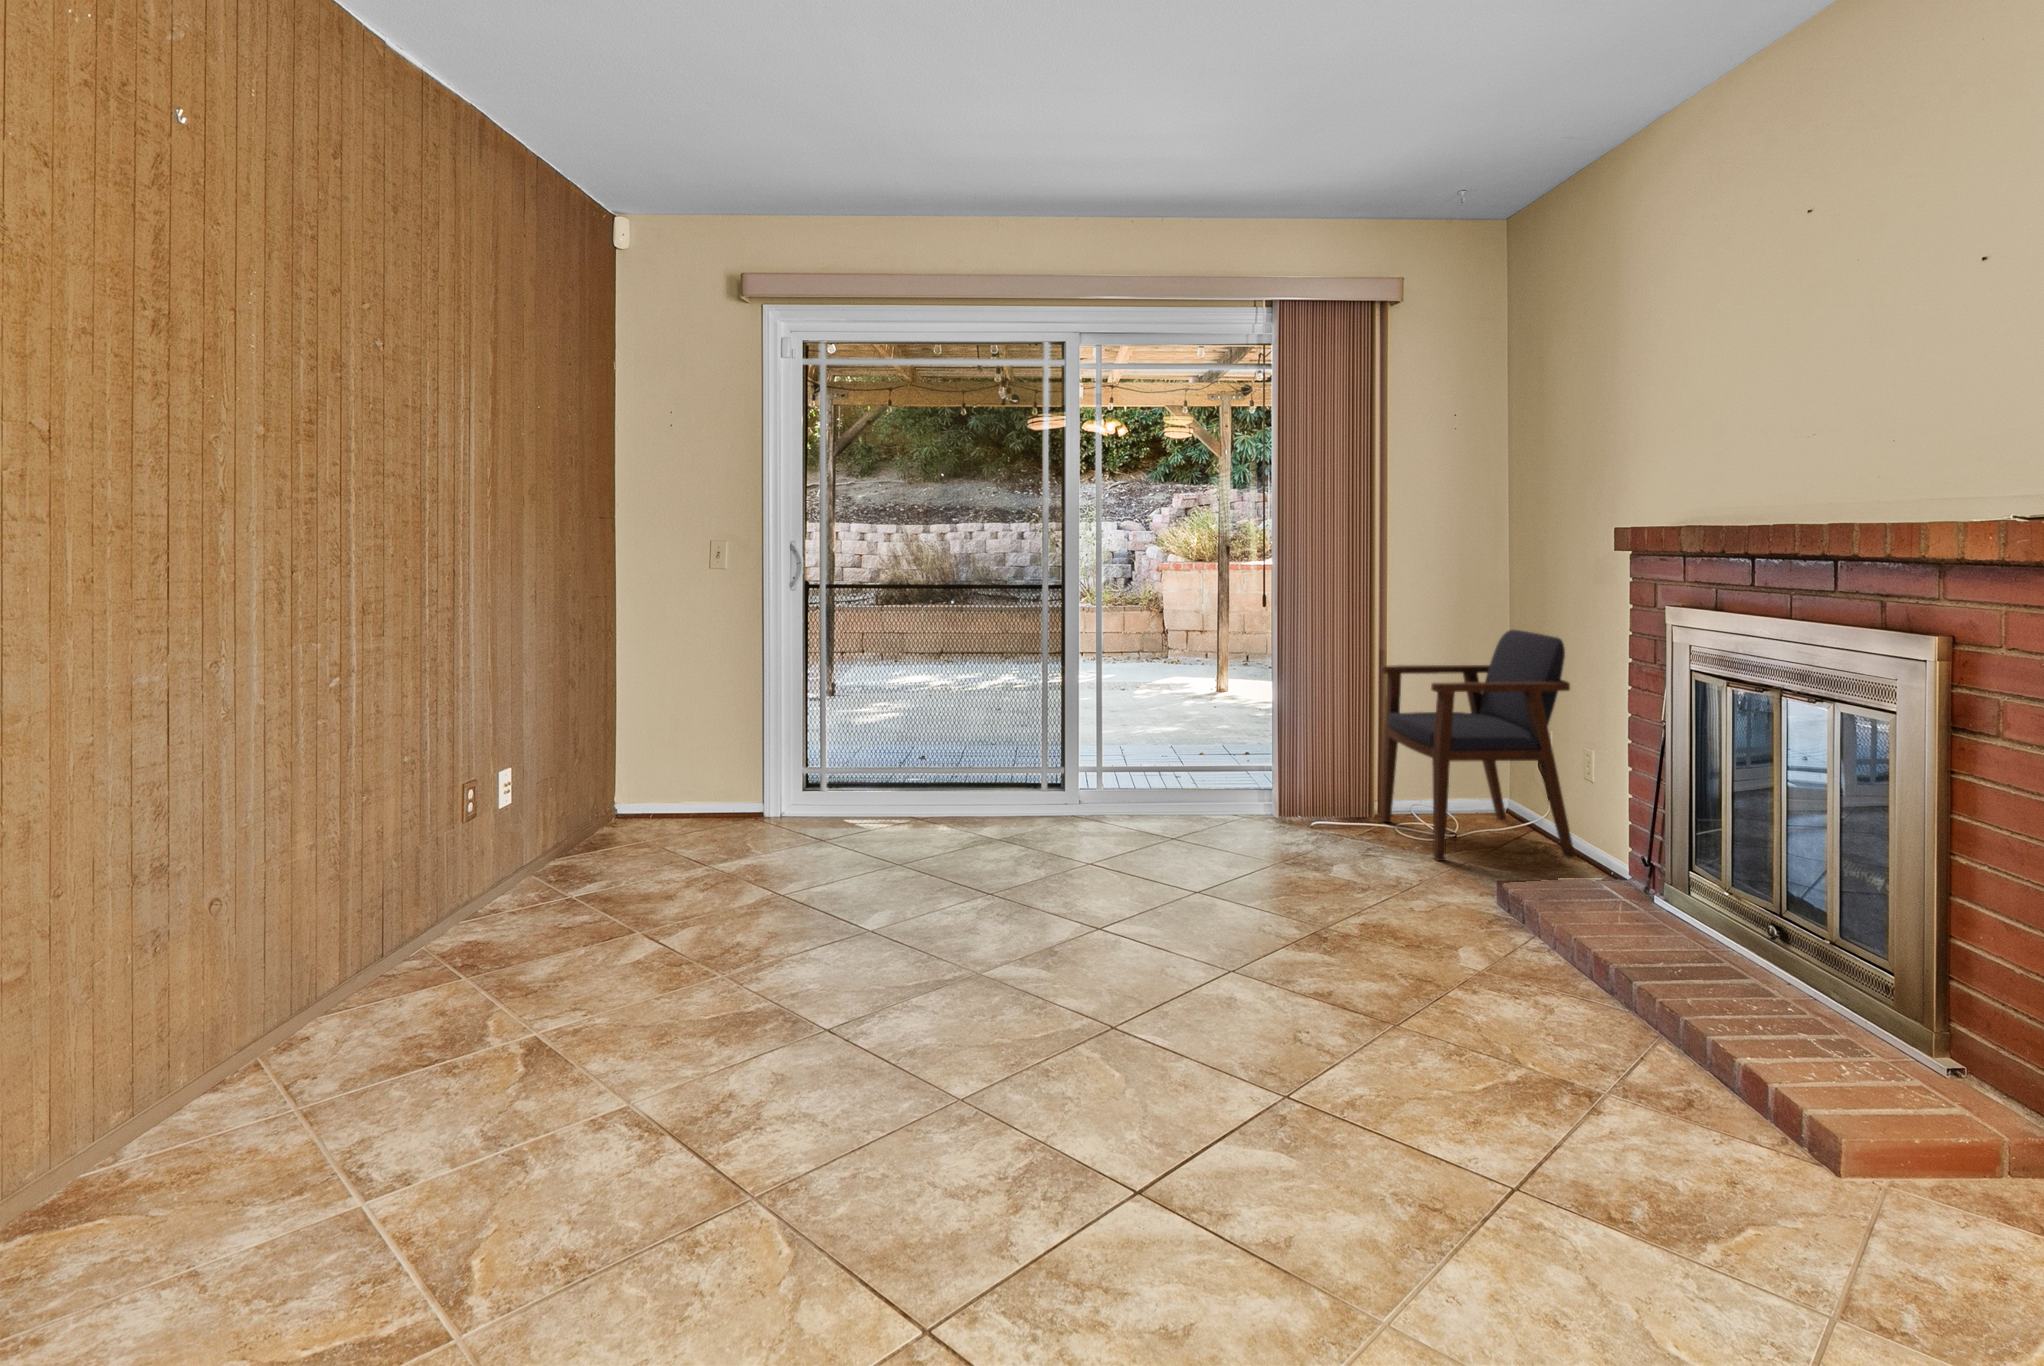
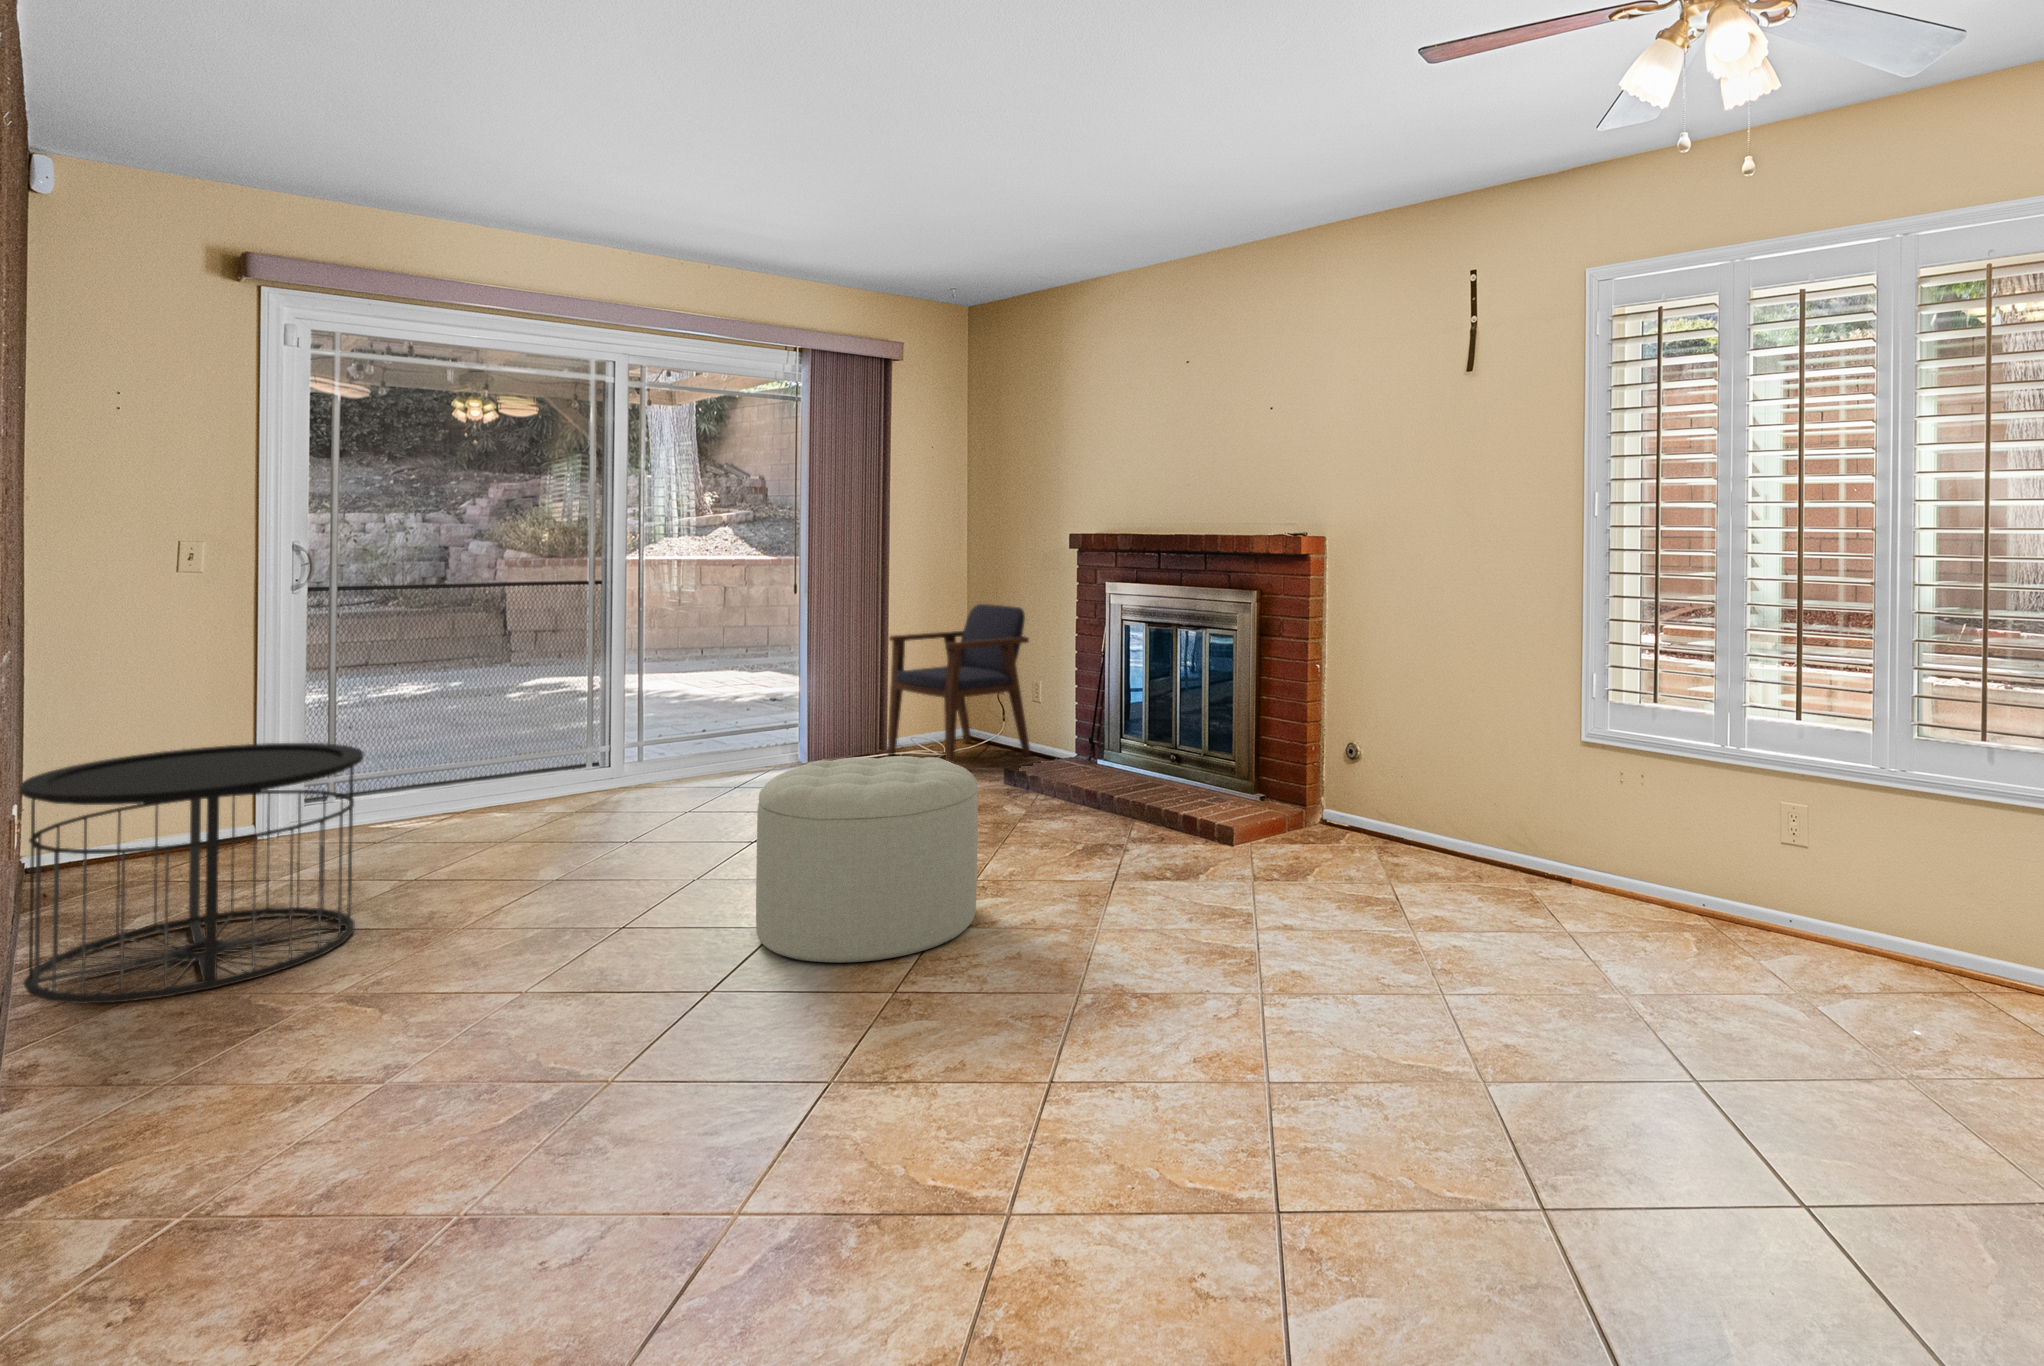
side table: none [430,735,696,984] -> present [20,743,364,1004]
ottoman: none [894,858,1222,1236] -> present [756,756,978,963]

